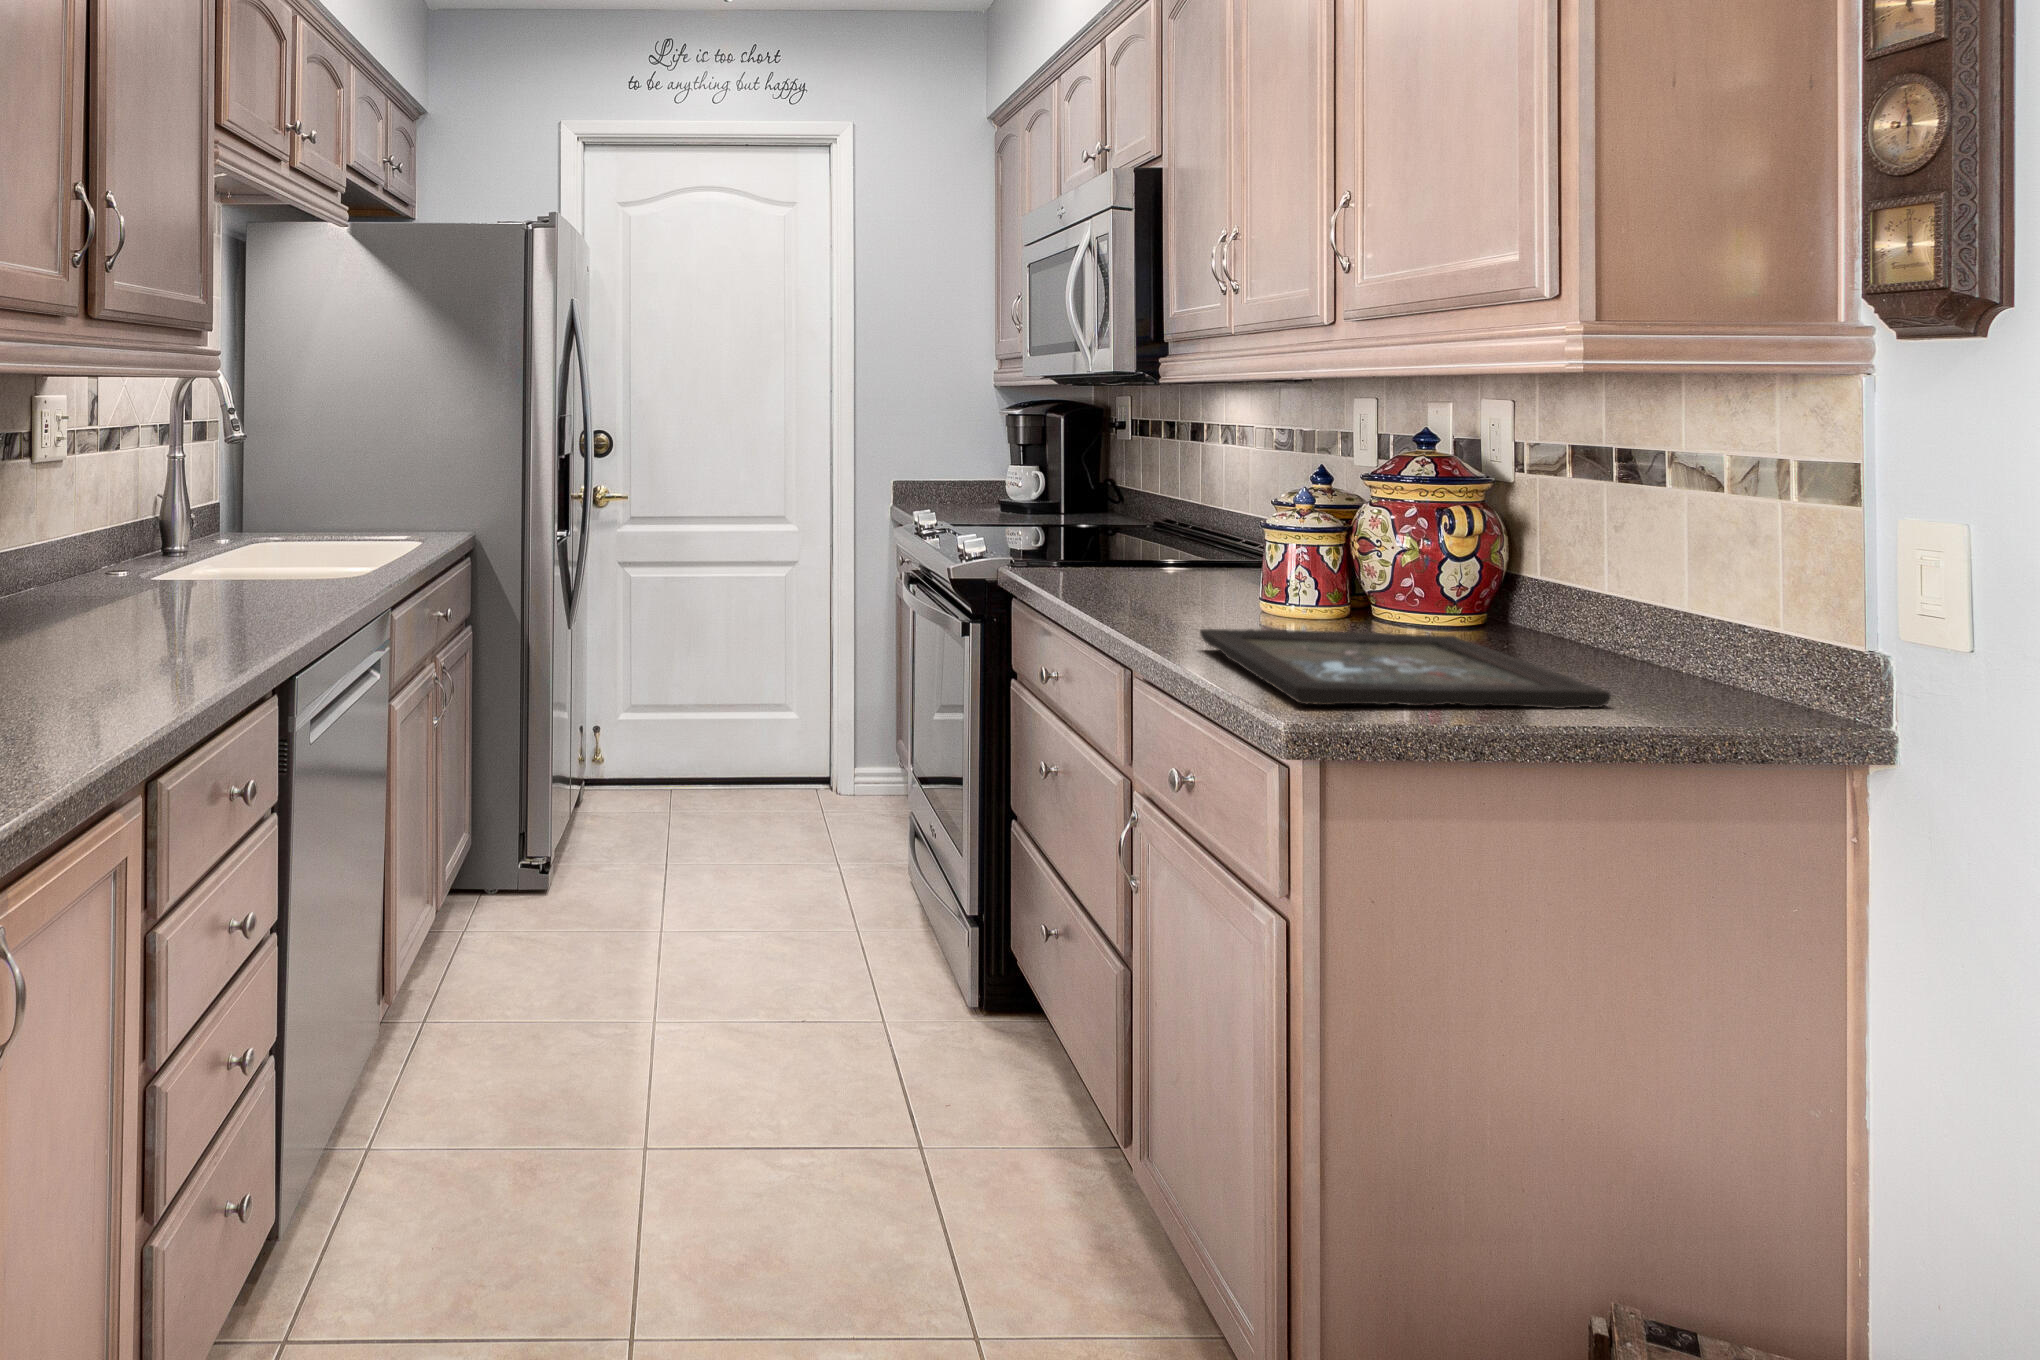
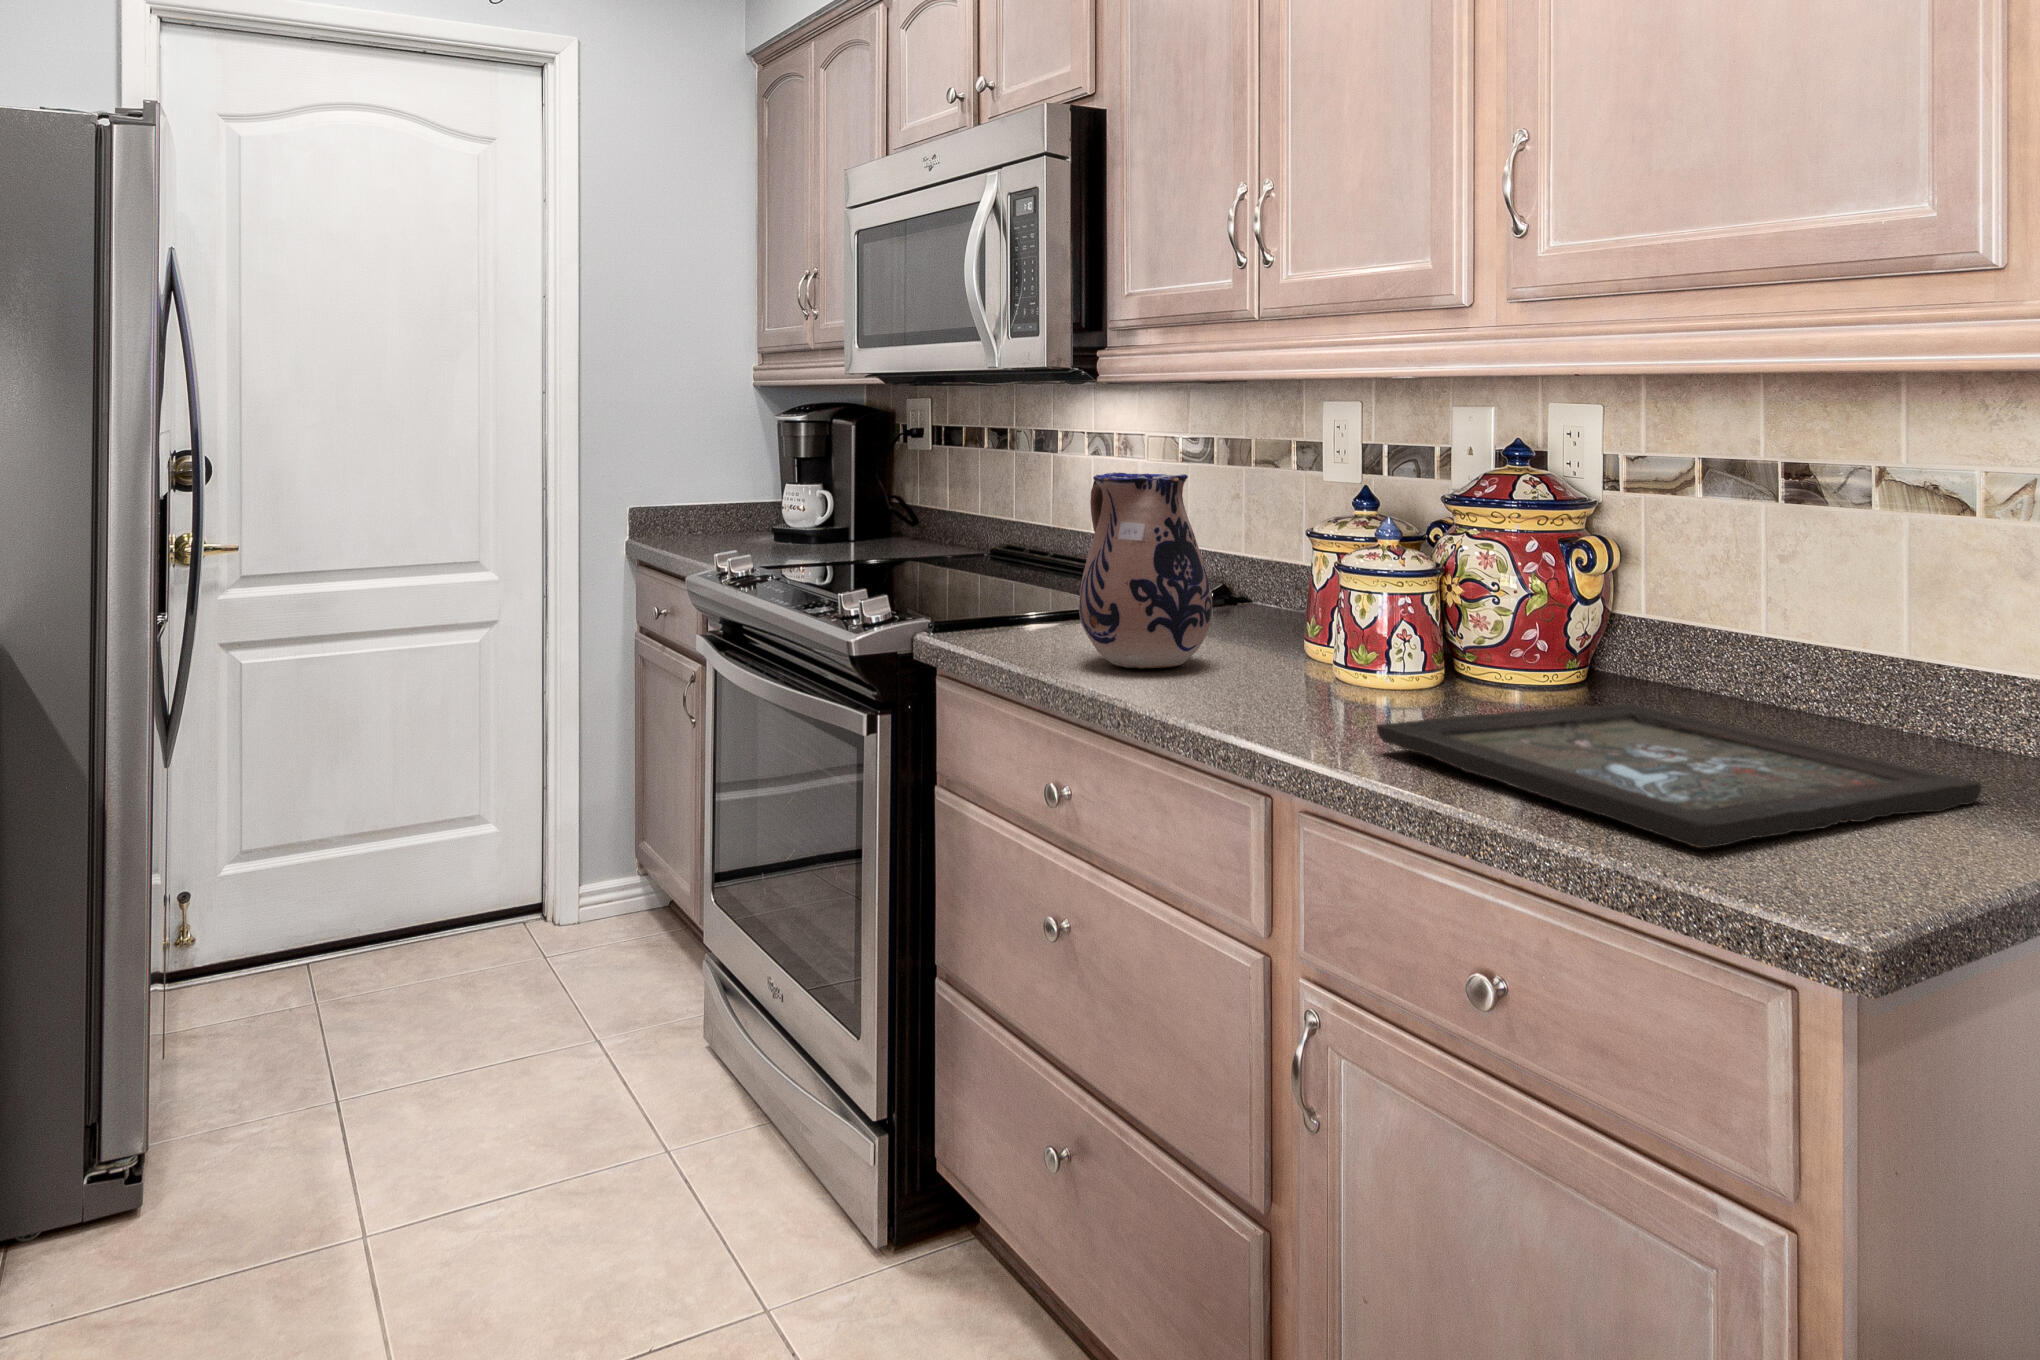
ceramic pitcher: none [1090,452,1195,598] -> present [1079,472,1212,669]

